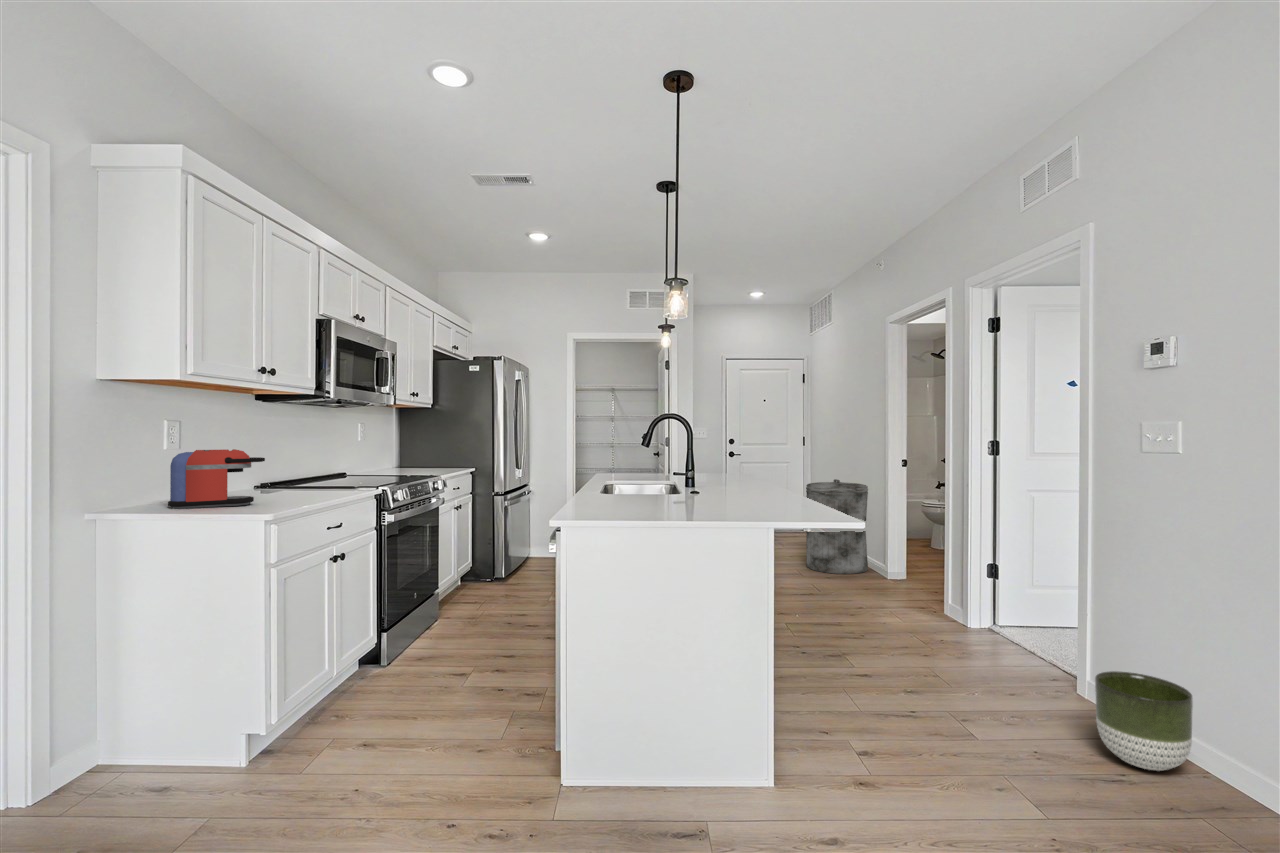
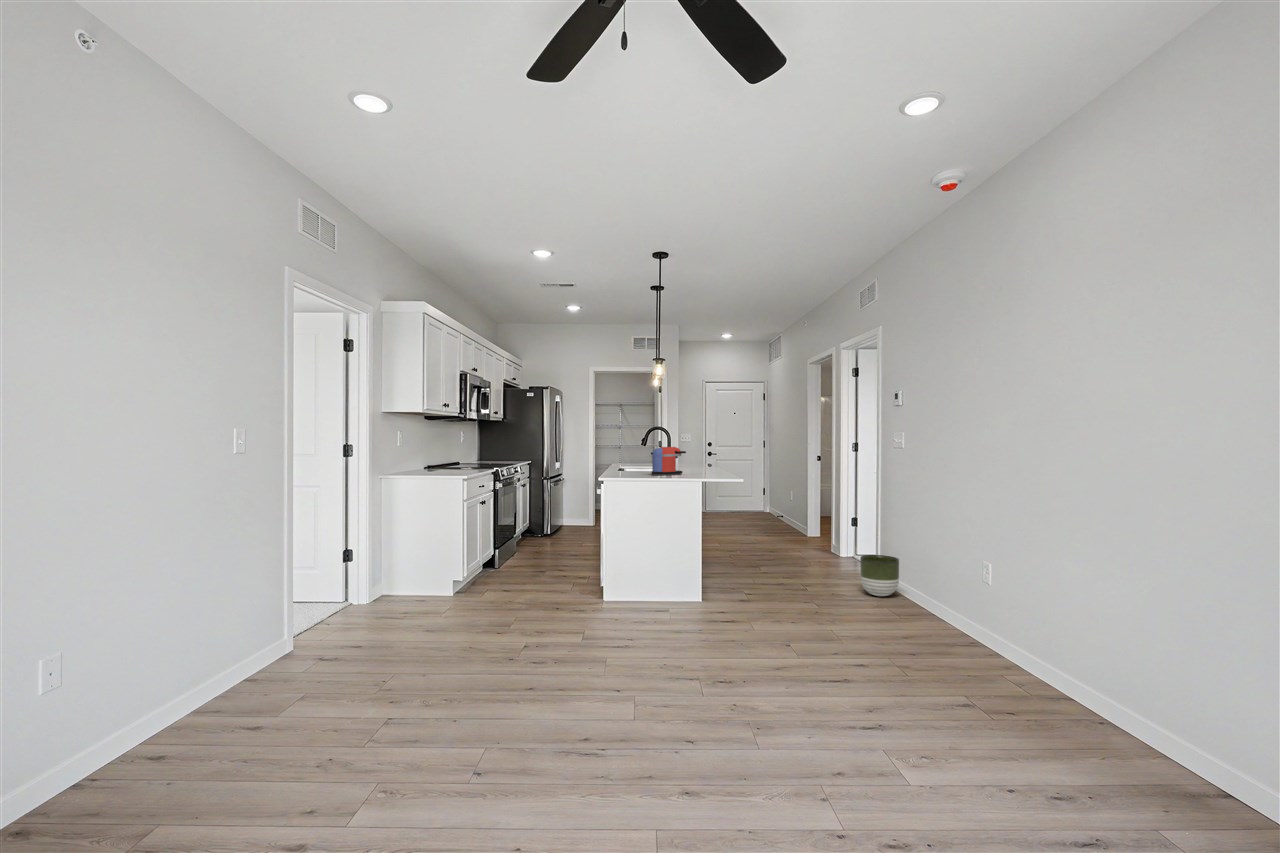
coffee maker: present [168,449,265,509] -> present [652,447,686,475]
trash can: present [806,479,868,574] -> none [756,470,799,535]

